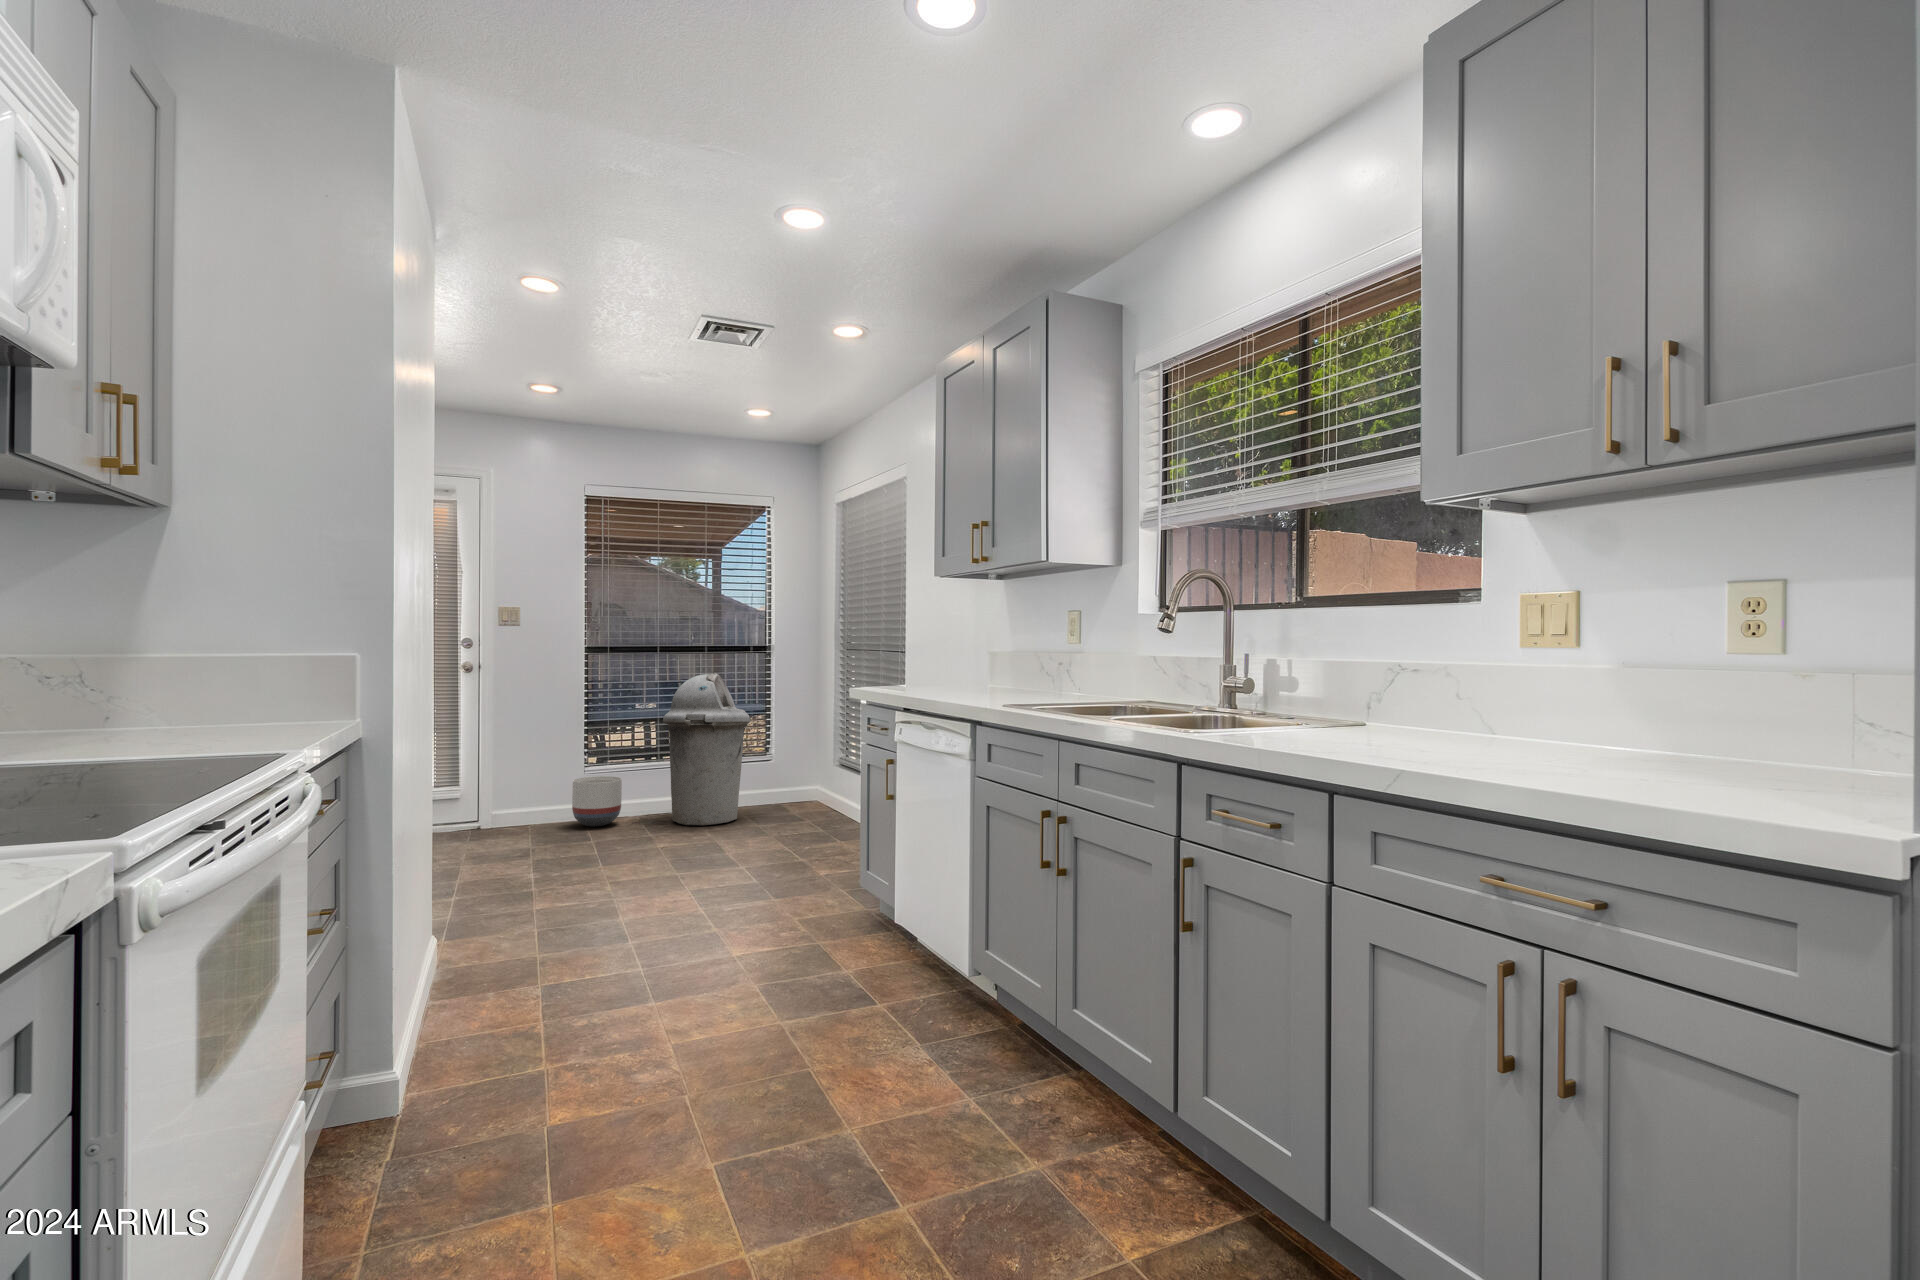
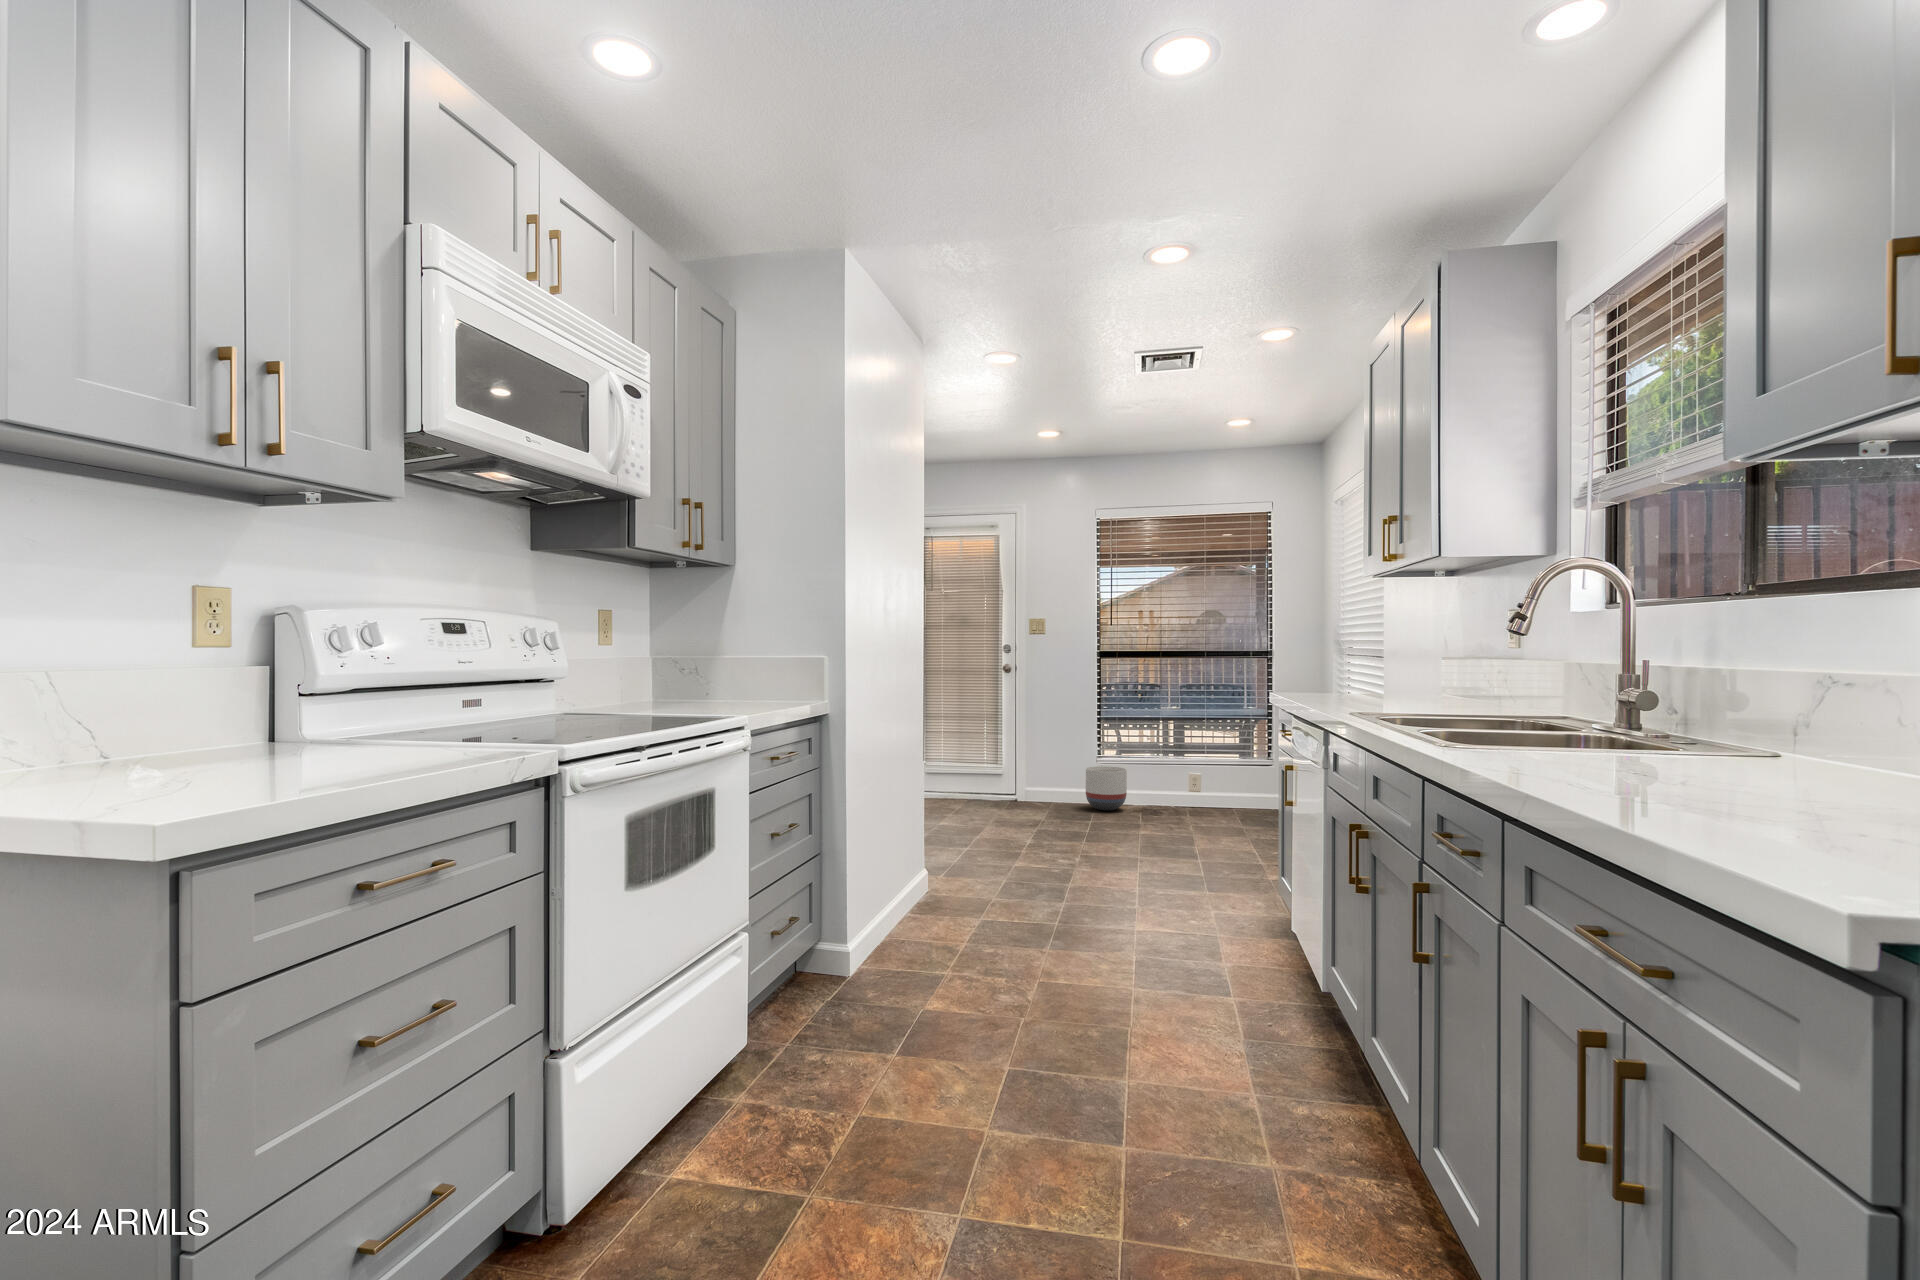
trash can: present [663,673,750,825] -> none [1161,675,1244,821]

